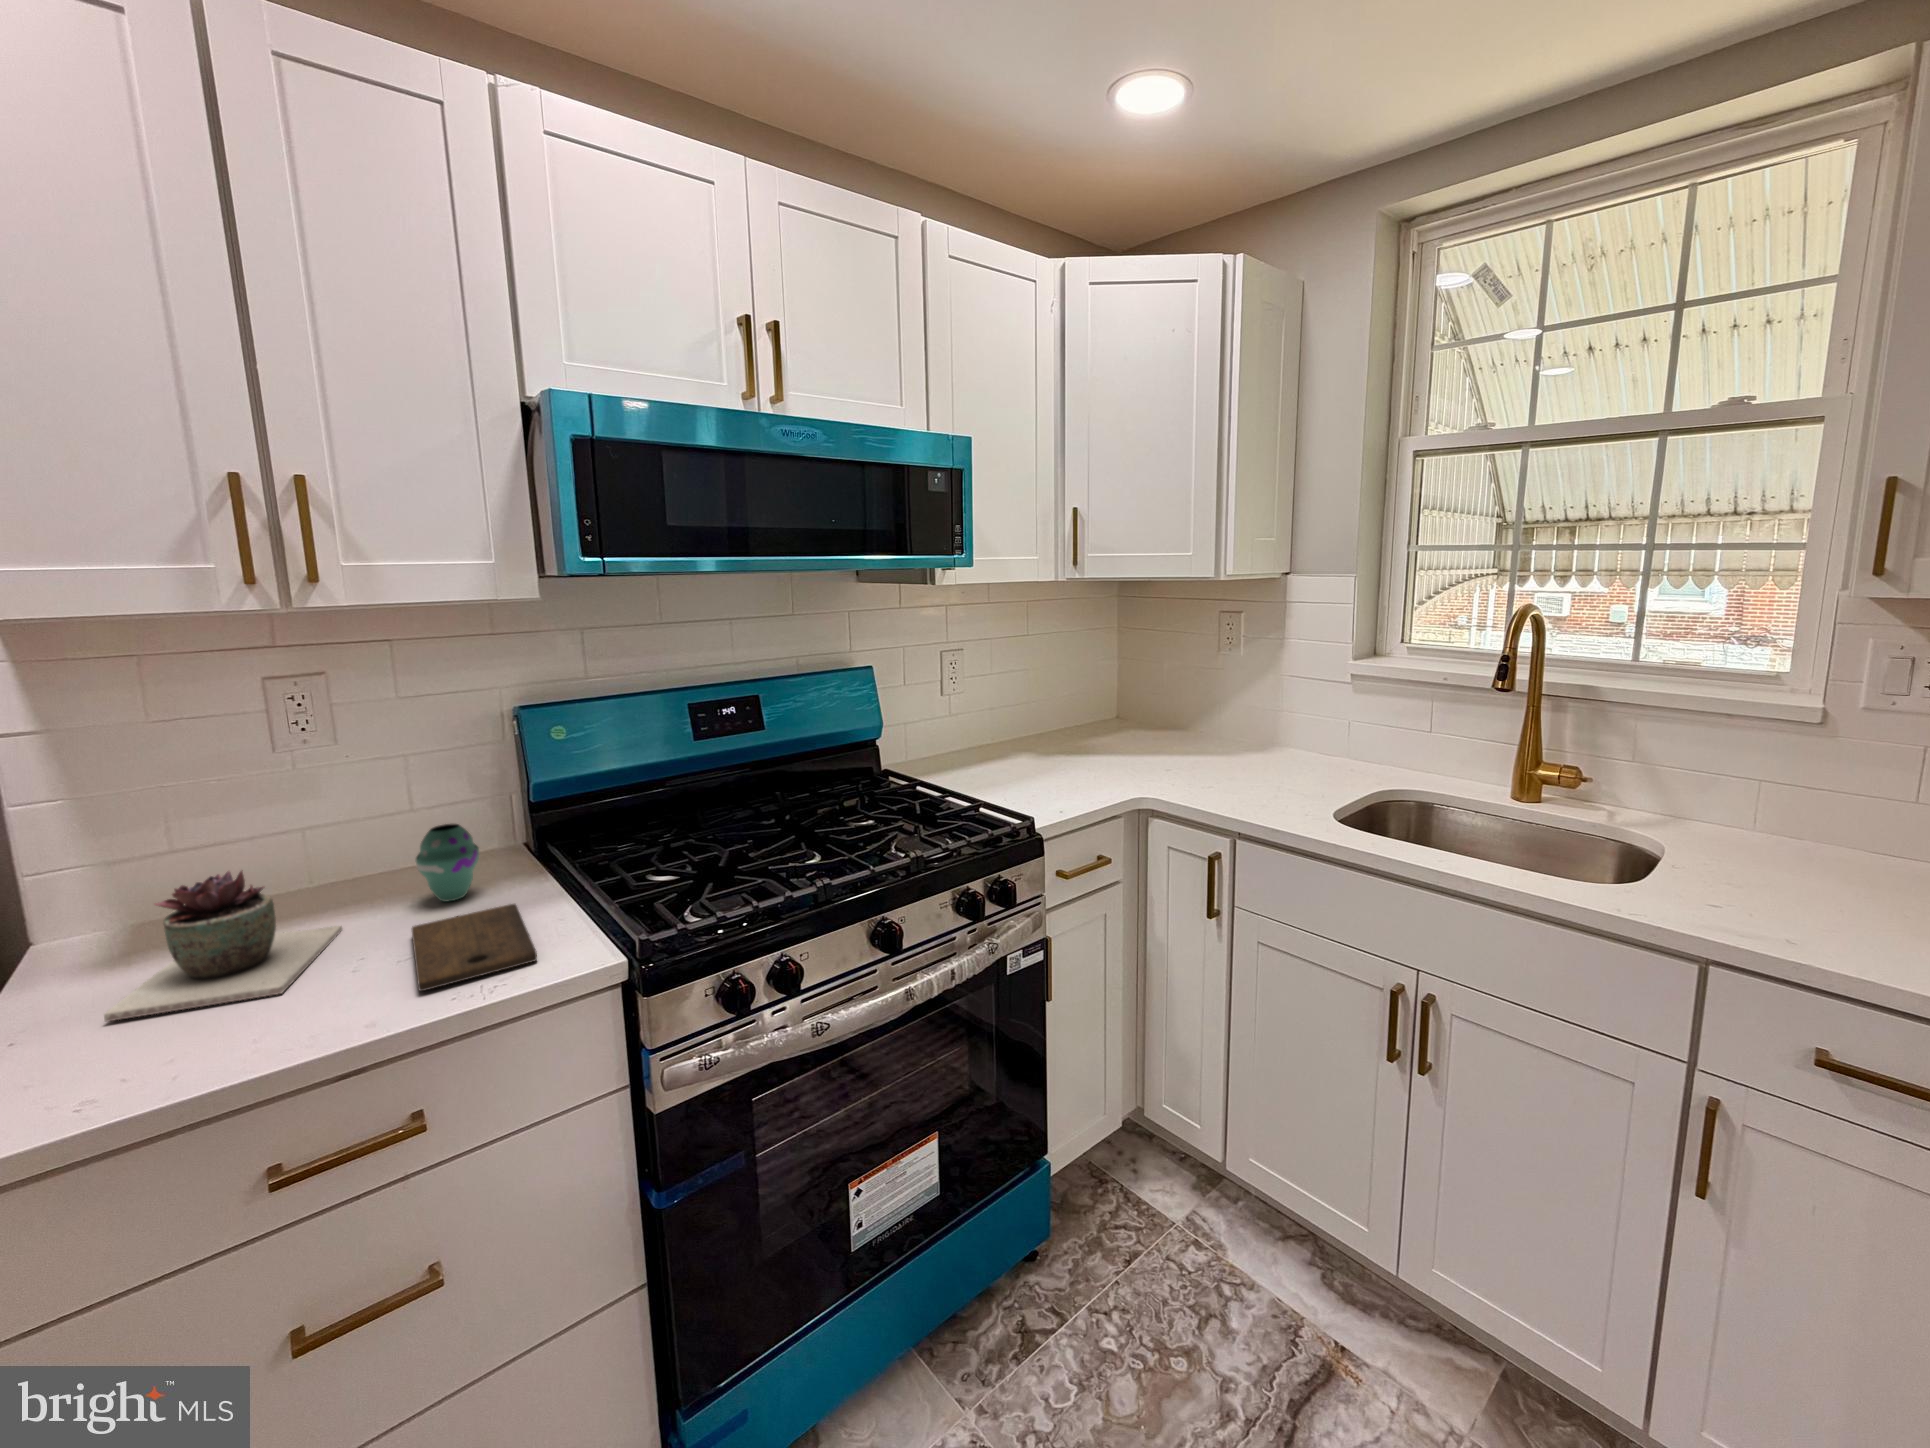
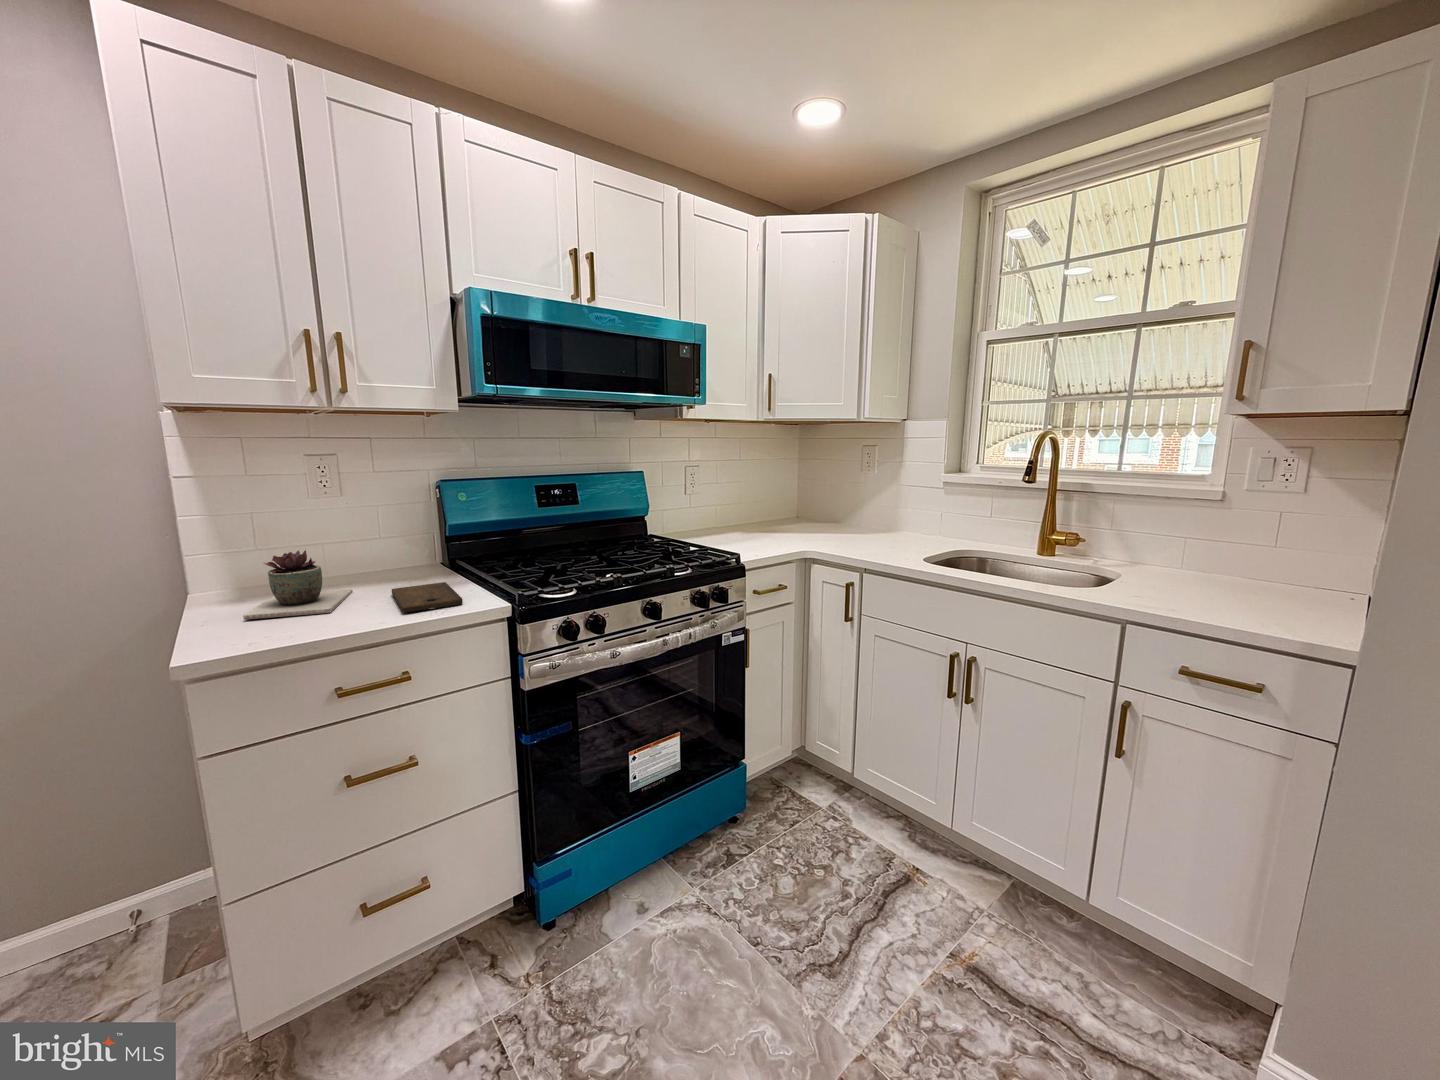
vase: present [416,824,479,901] -> none [390,539,423,582]

